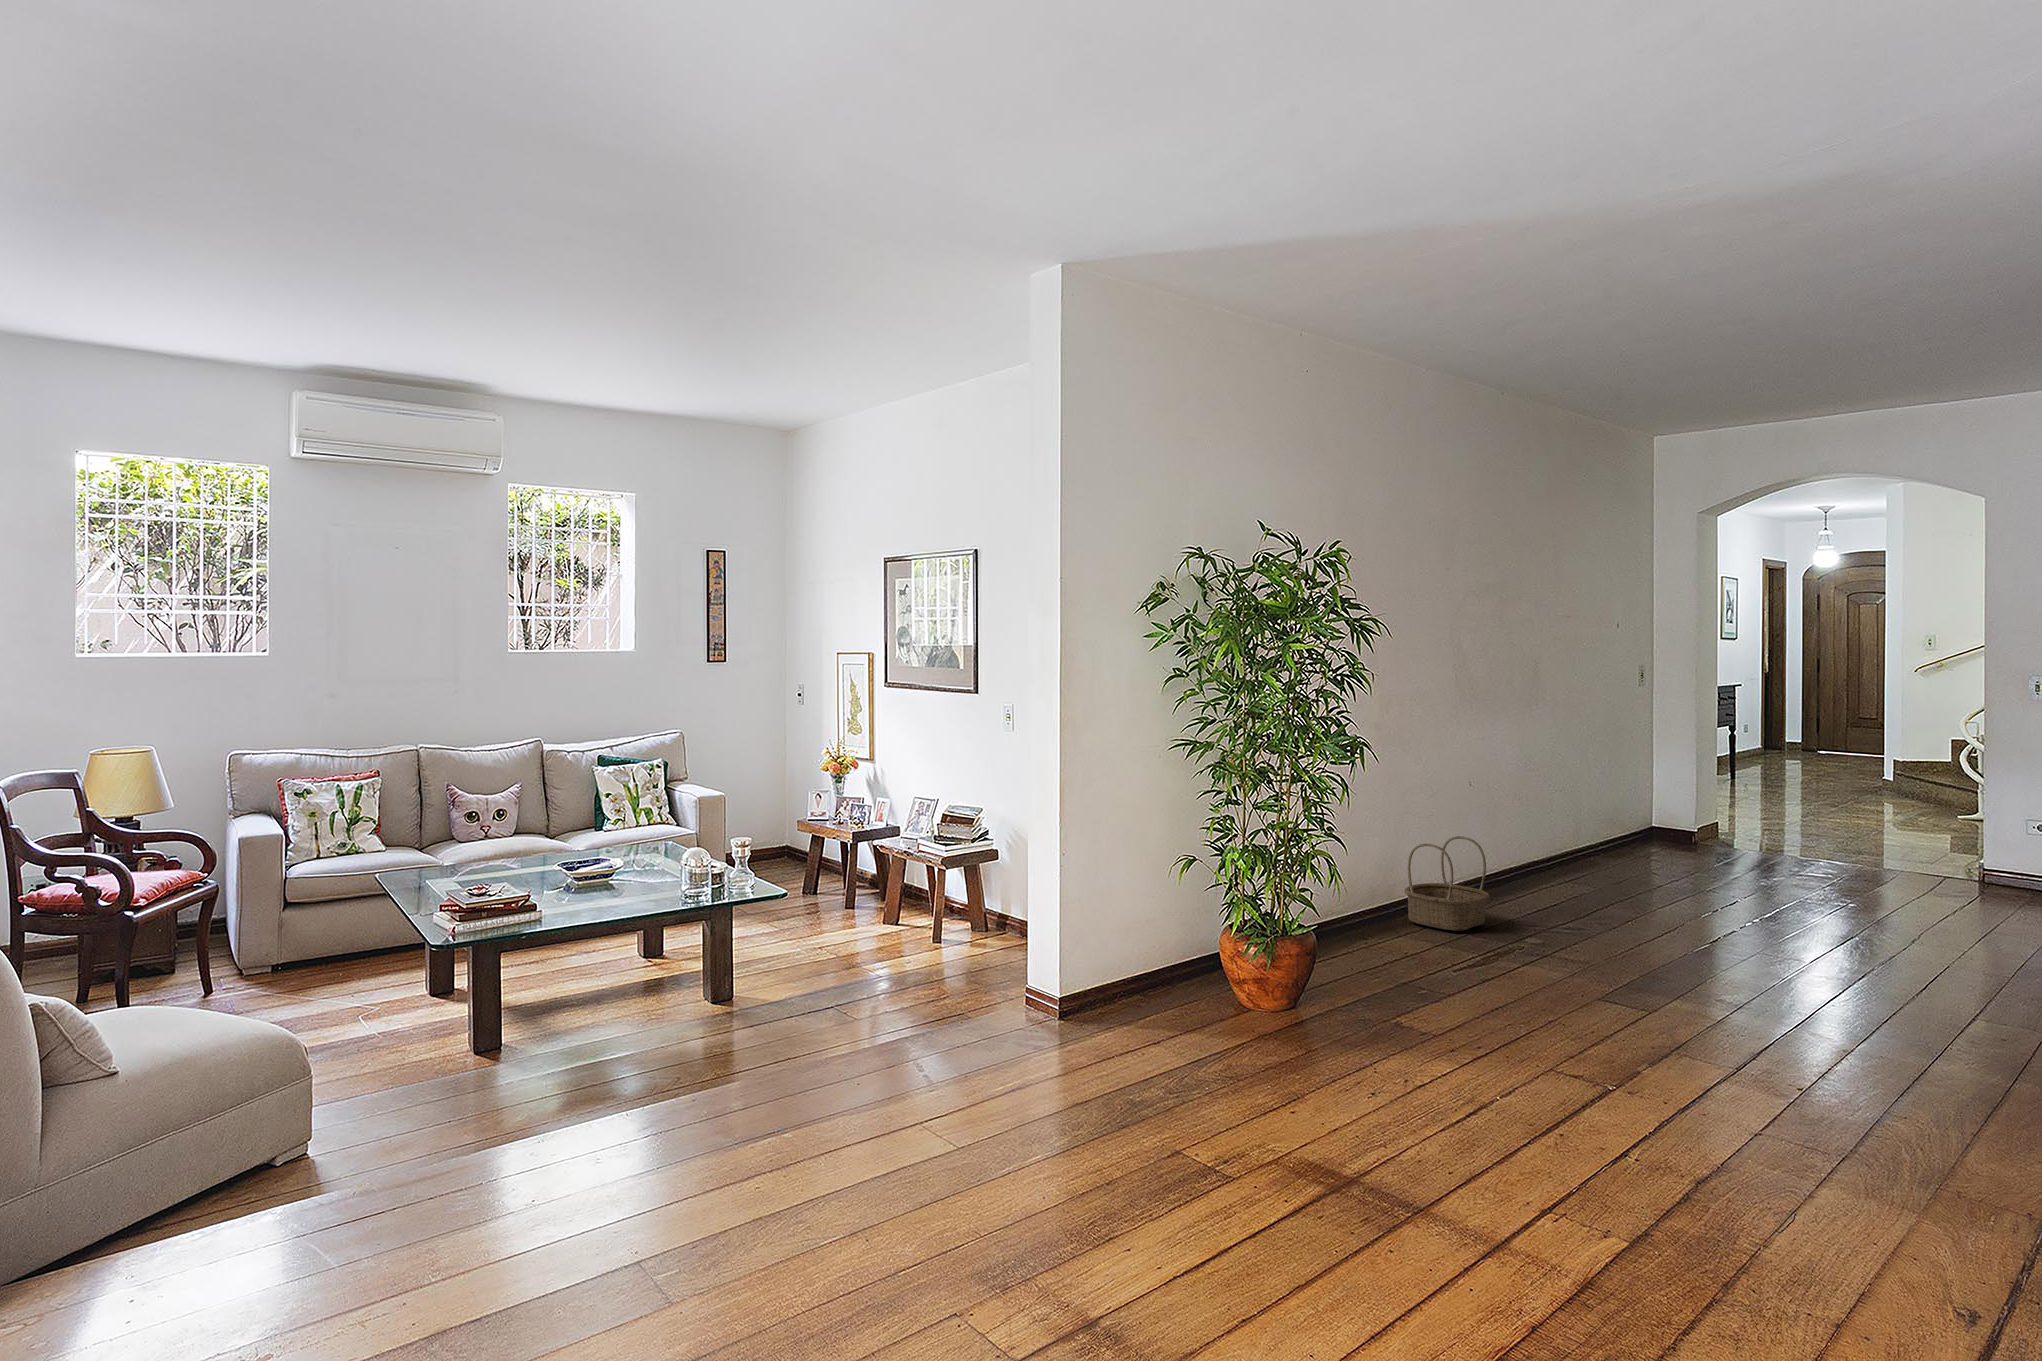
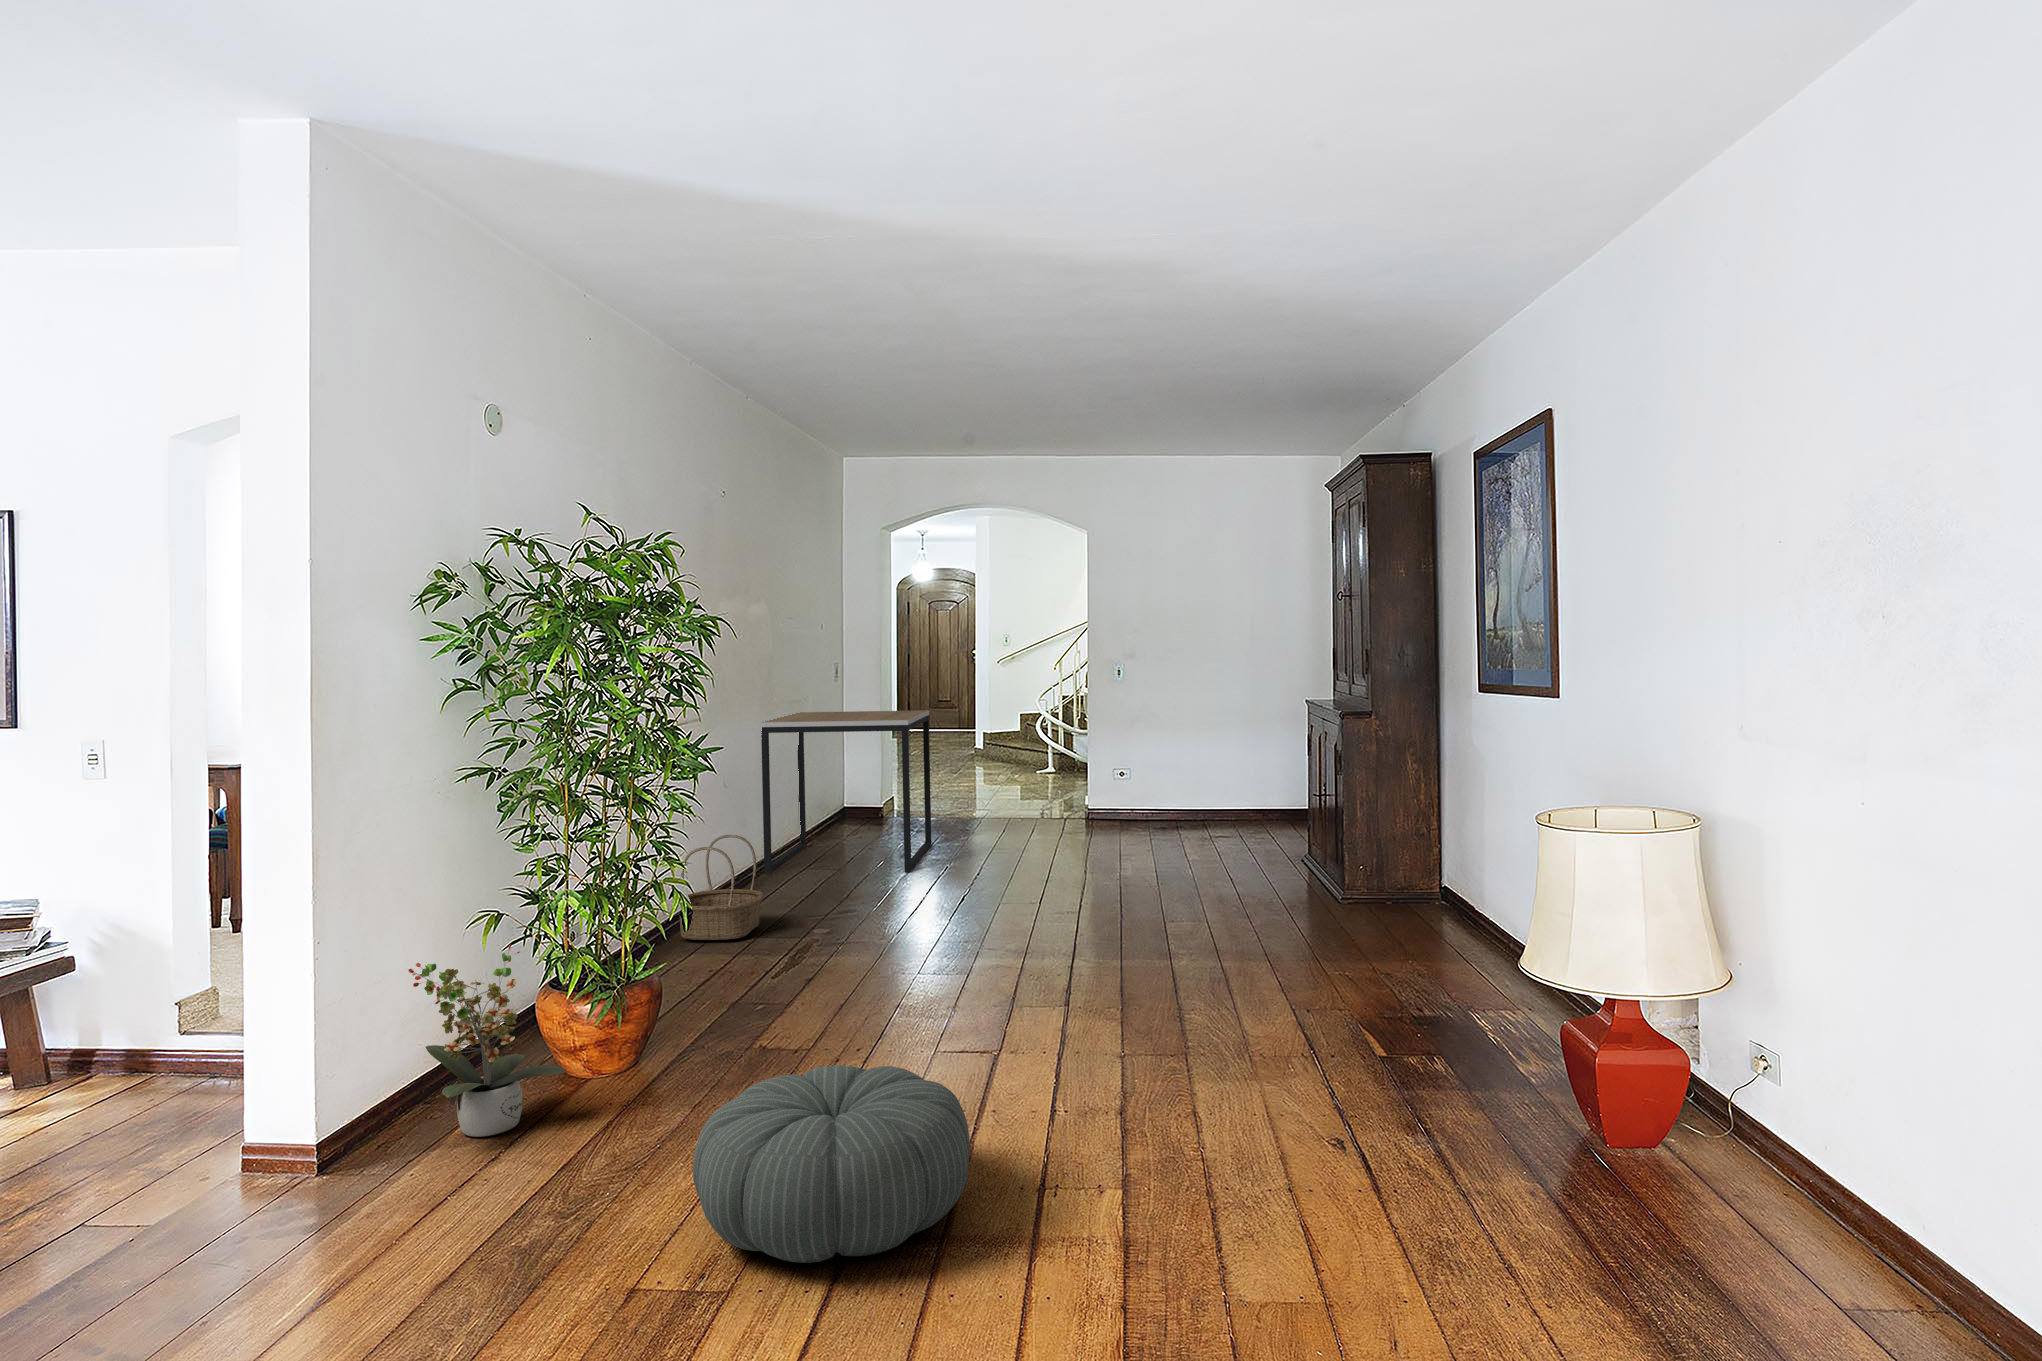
side table: none [1532,728,1742,905] -> present [761,710,931,874]
potted plant: none [1123,890,1223,1026] -> present [408,944,566,1137]
pouf: none [1235,1035,1478,1199] -> present [693,1065,970,1263]

